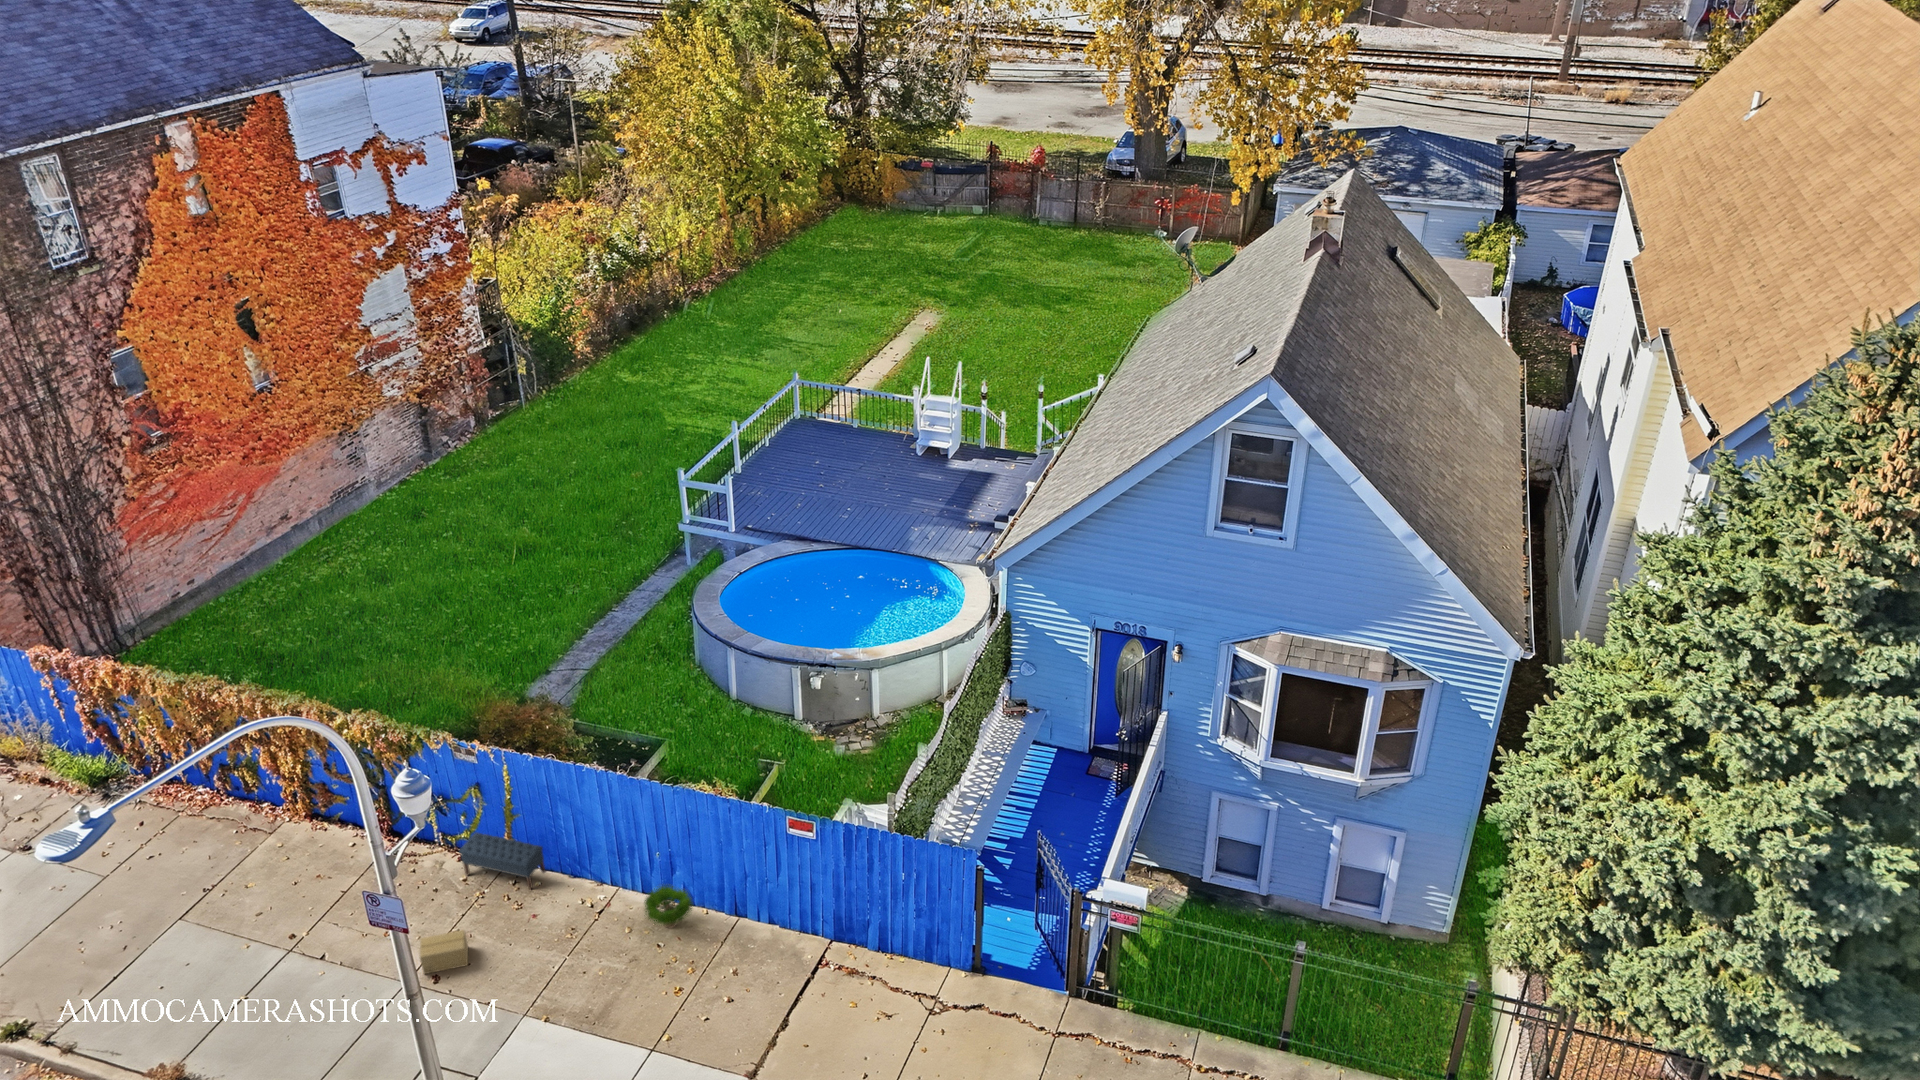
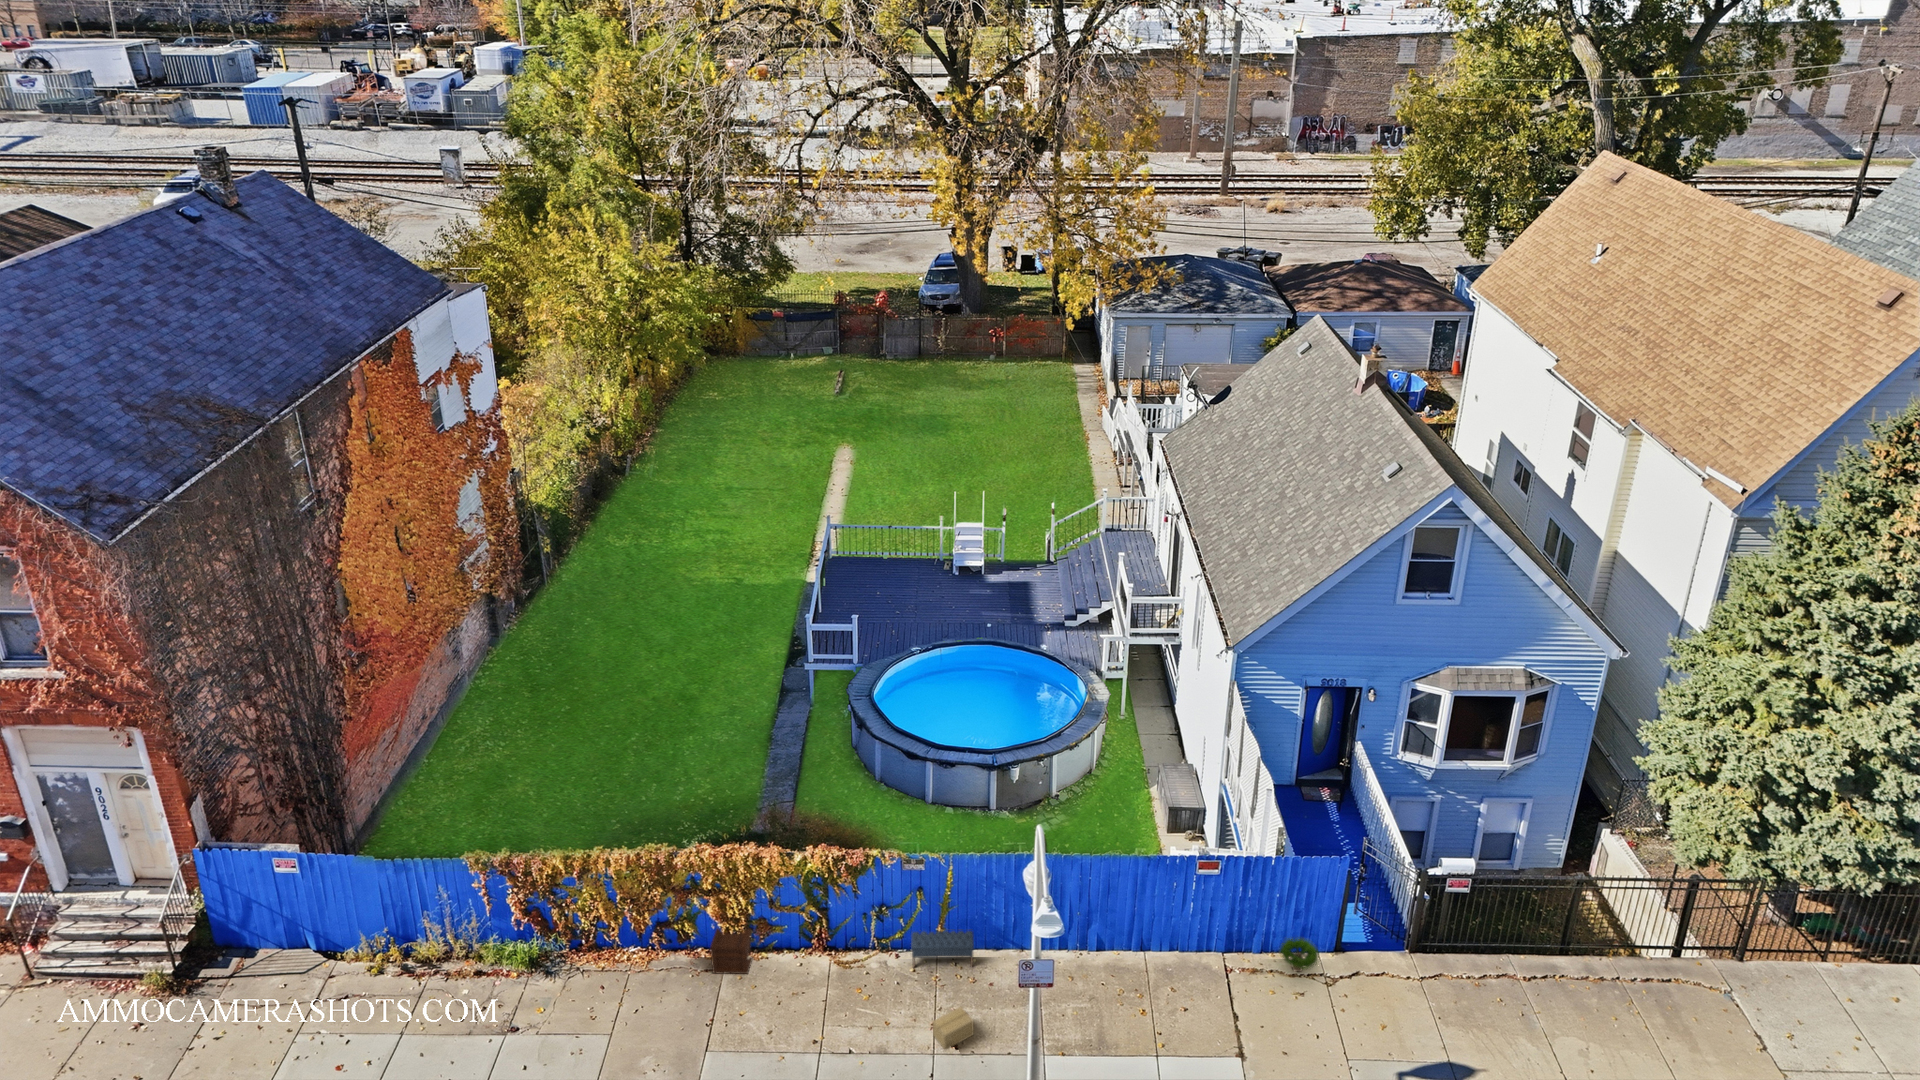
wooden crate: none [249,777,322,842] -> present [710,928,753,974]
potted plant: present [644,884,693,928] -> present [1280,938,1319,972]

